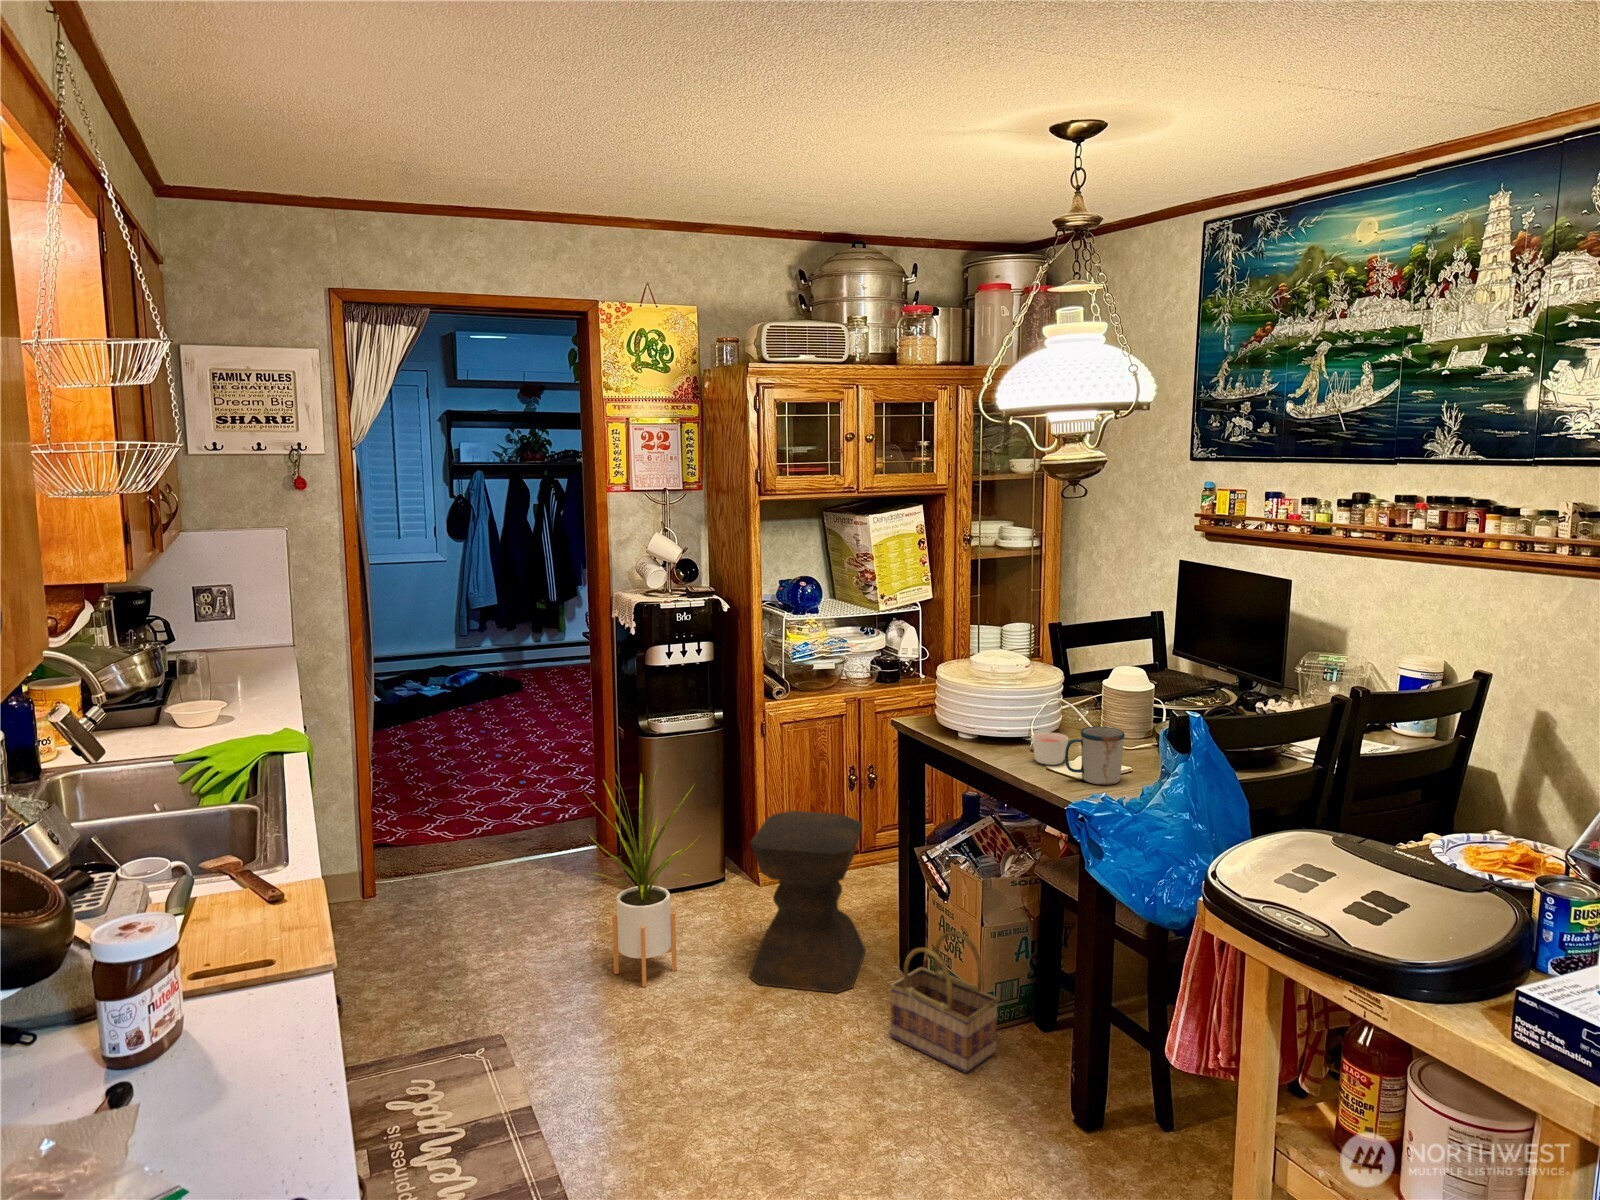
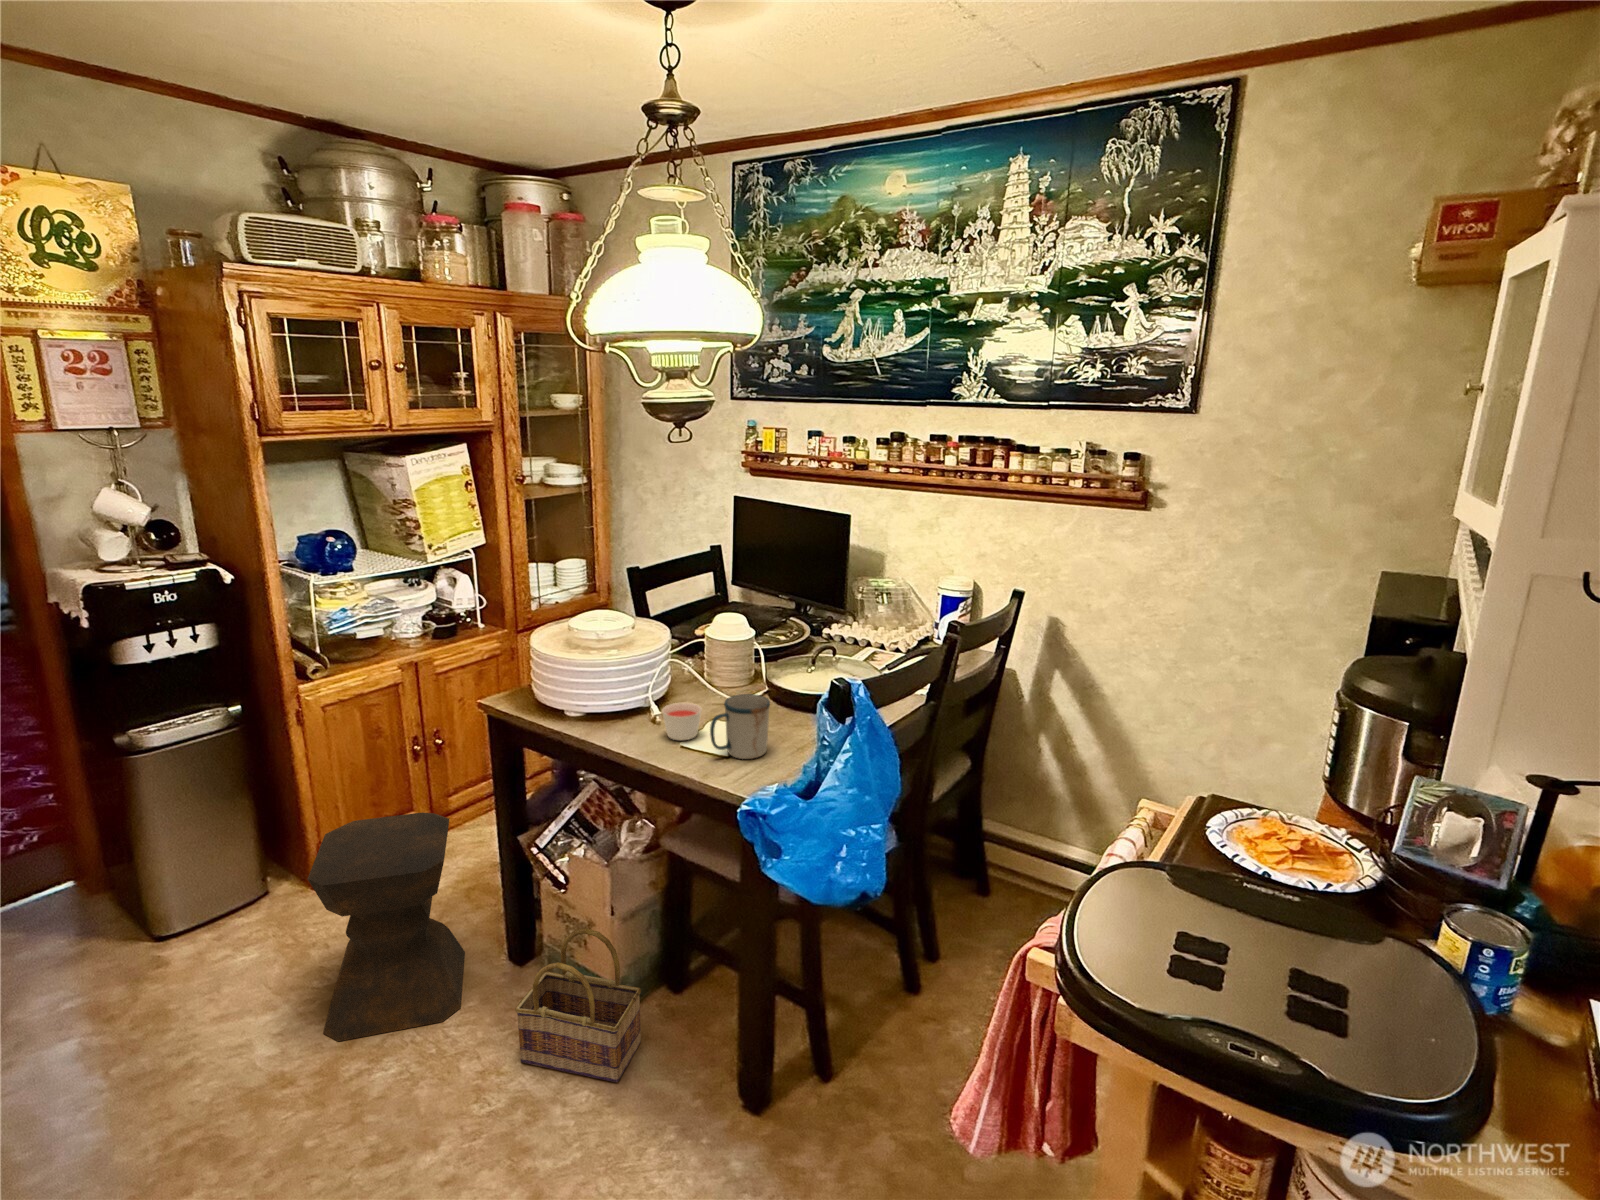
house plant: present [585,768,700,987] -> none [27,807,233,1098]

